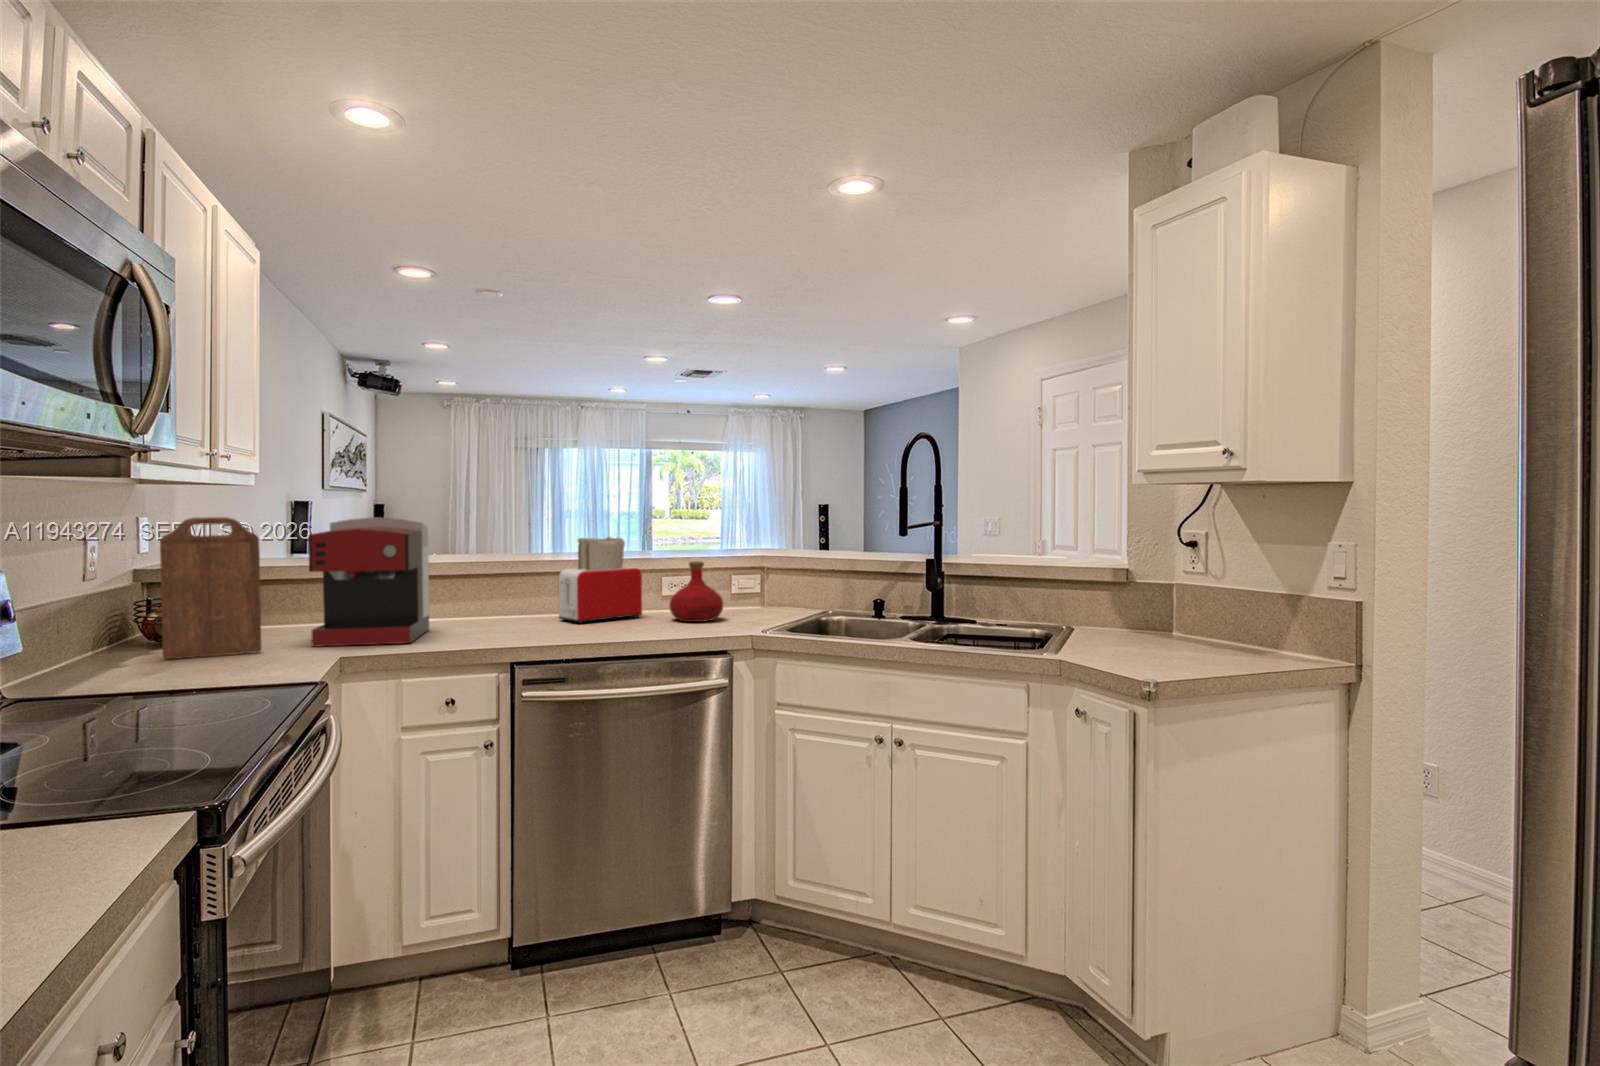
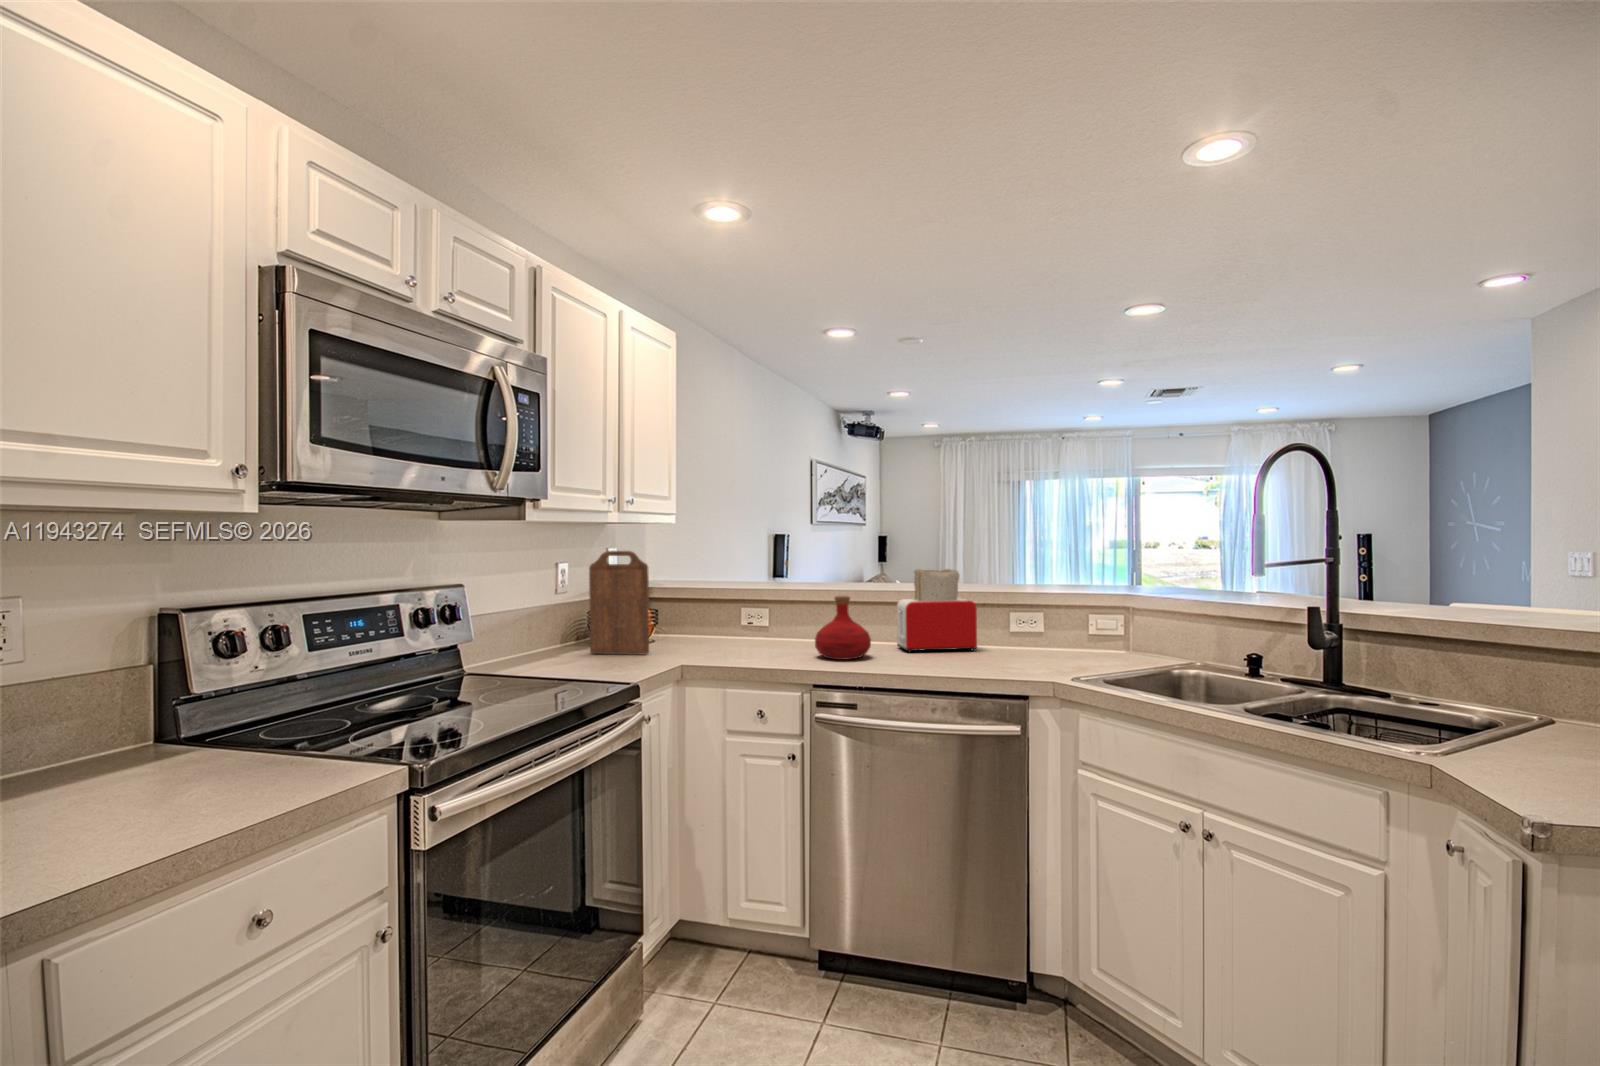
coffee maker: present [308,517,429,647] -> none [682,550,783,657]
bottle: present [669,561,723,622] -> present [815,596,871,660]

